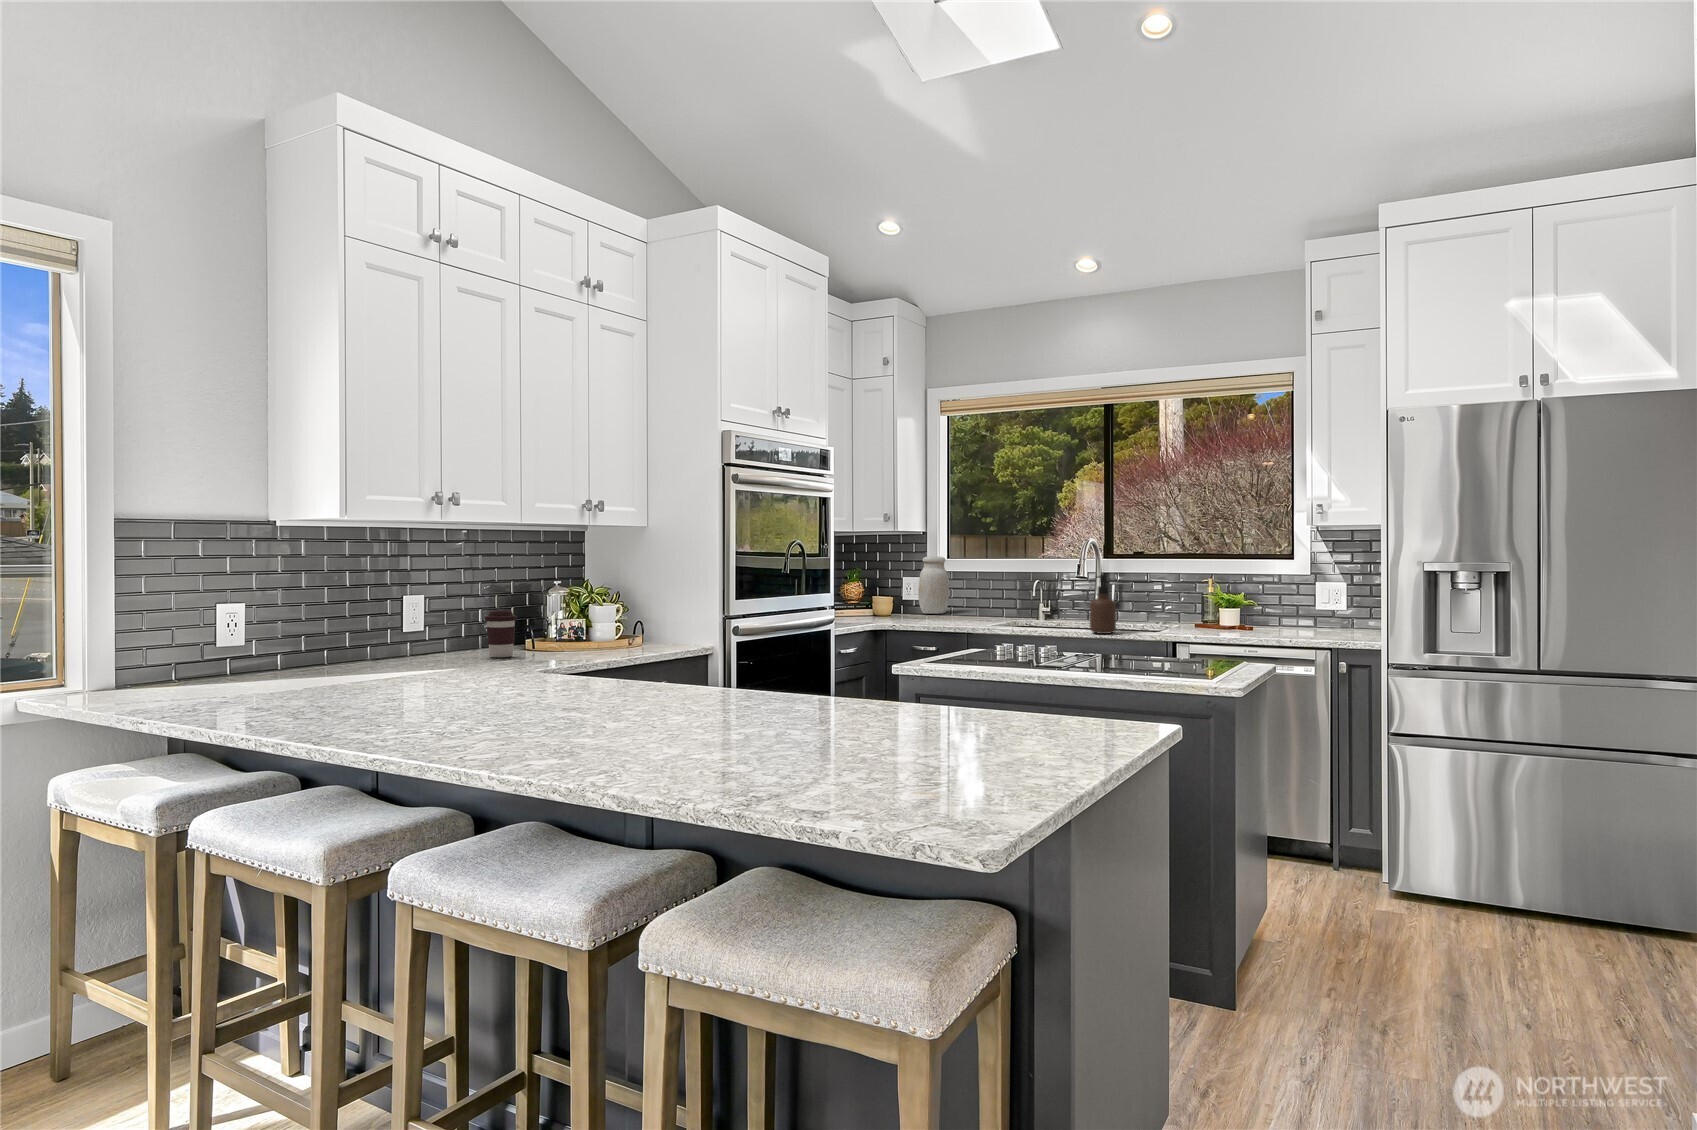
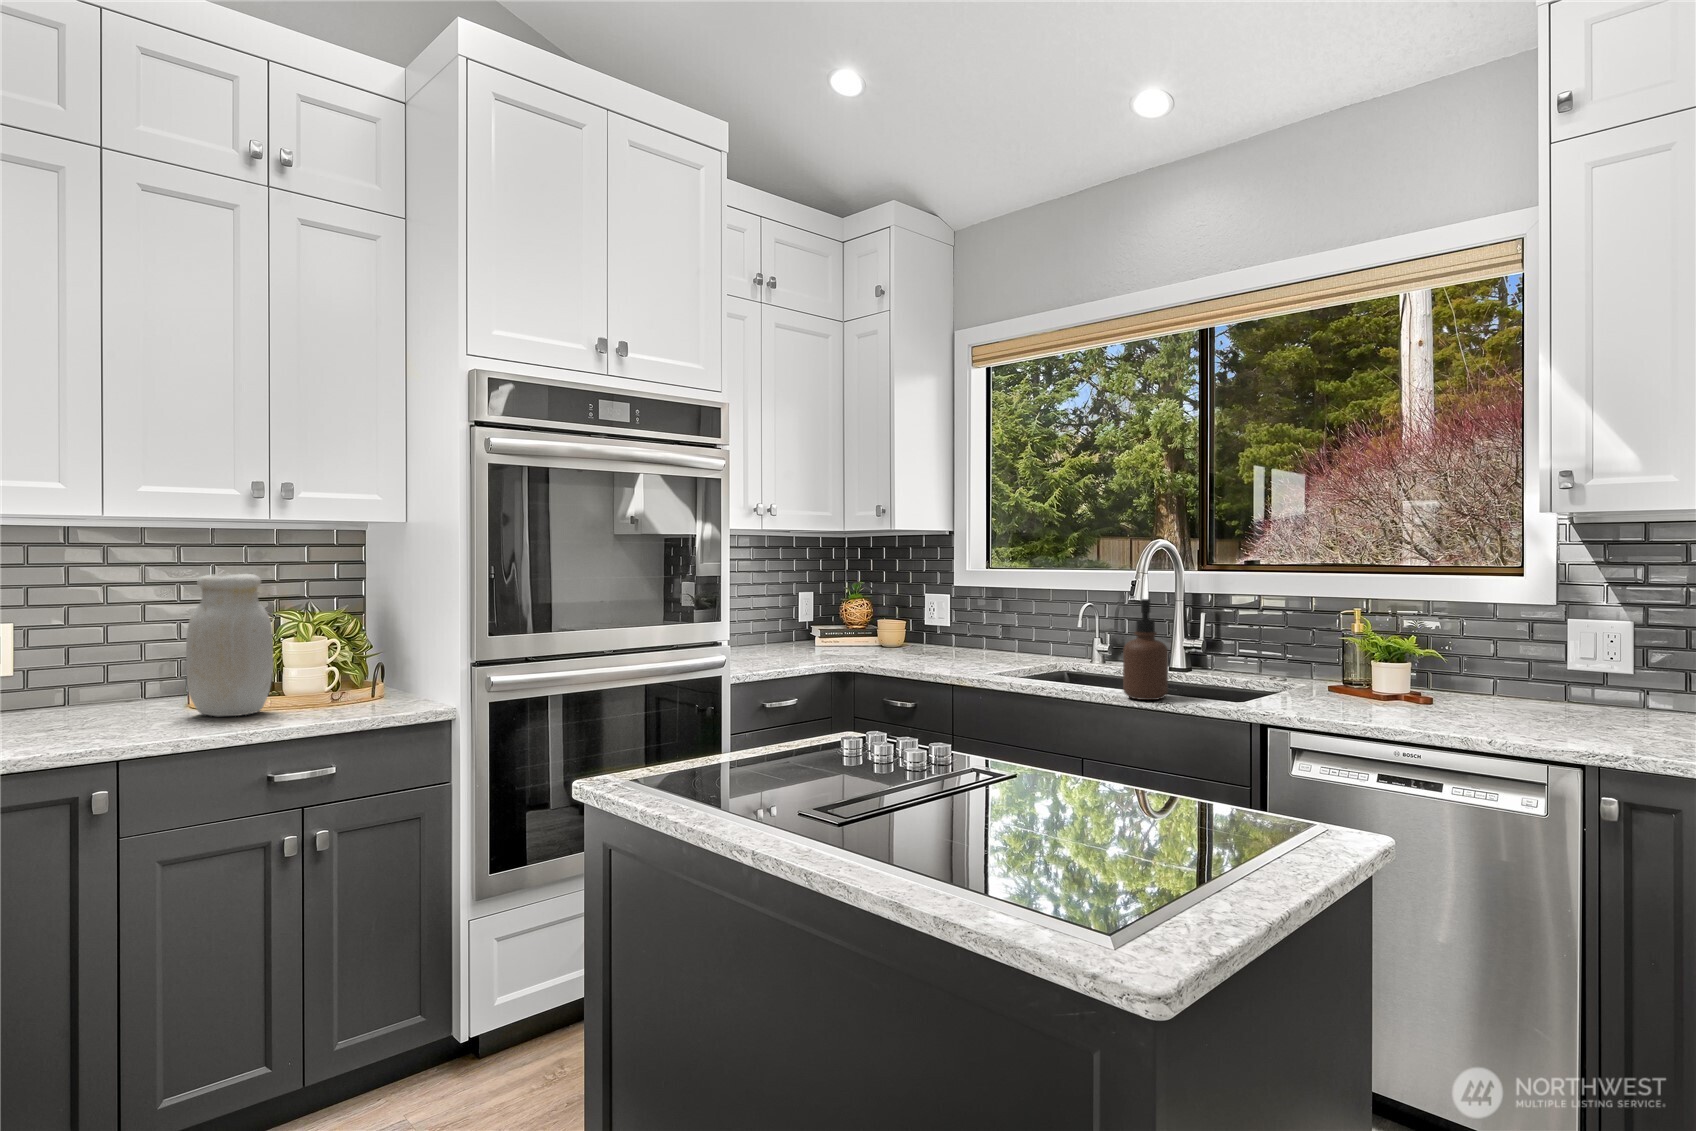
jar: present [918,556,949,614] -> present [186,574,273,716]
coffee cup: present [485,610,517,657] -> none [34,642,95,716]

